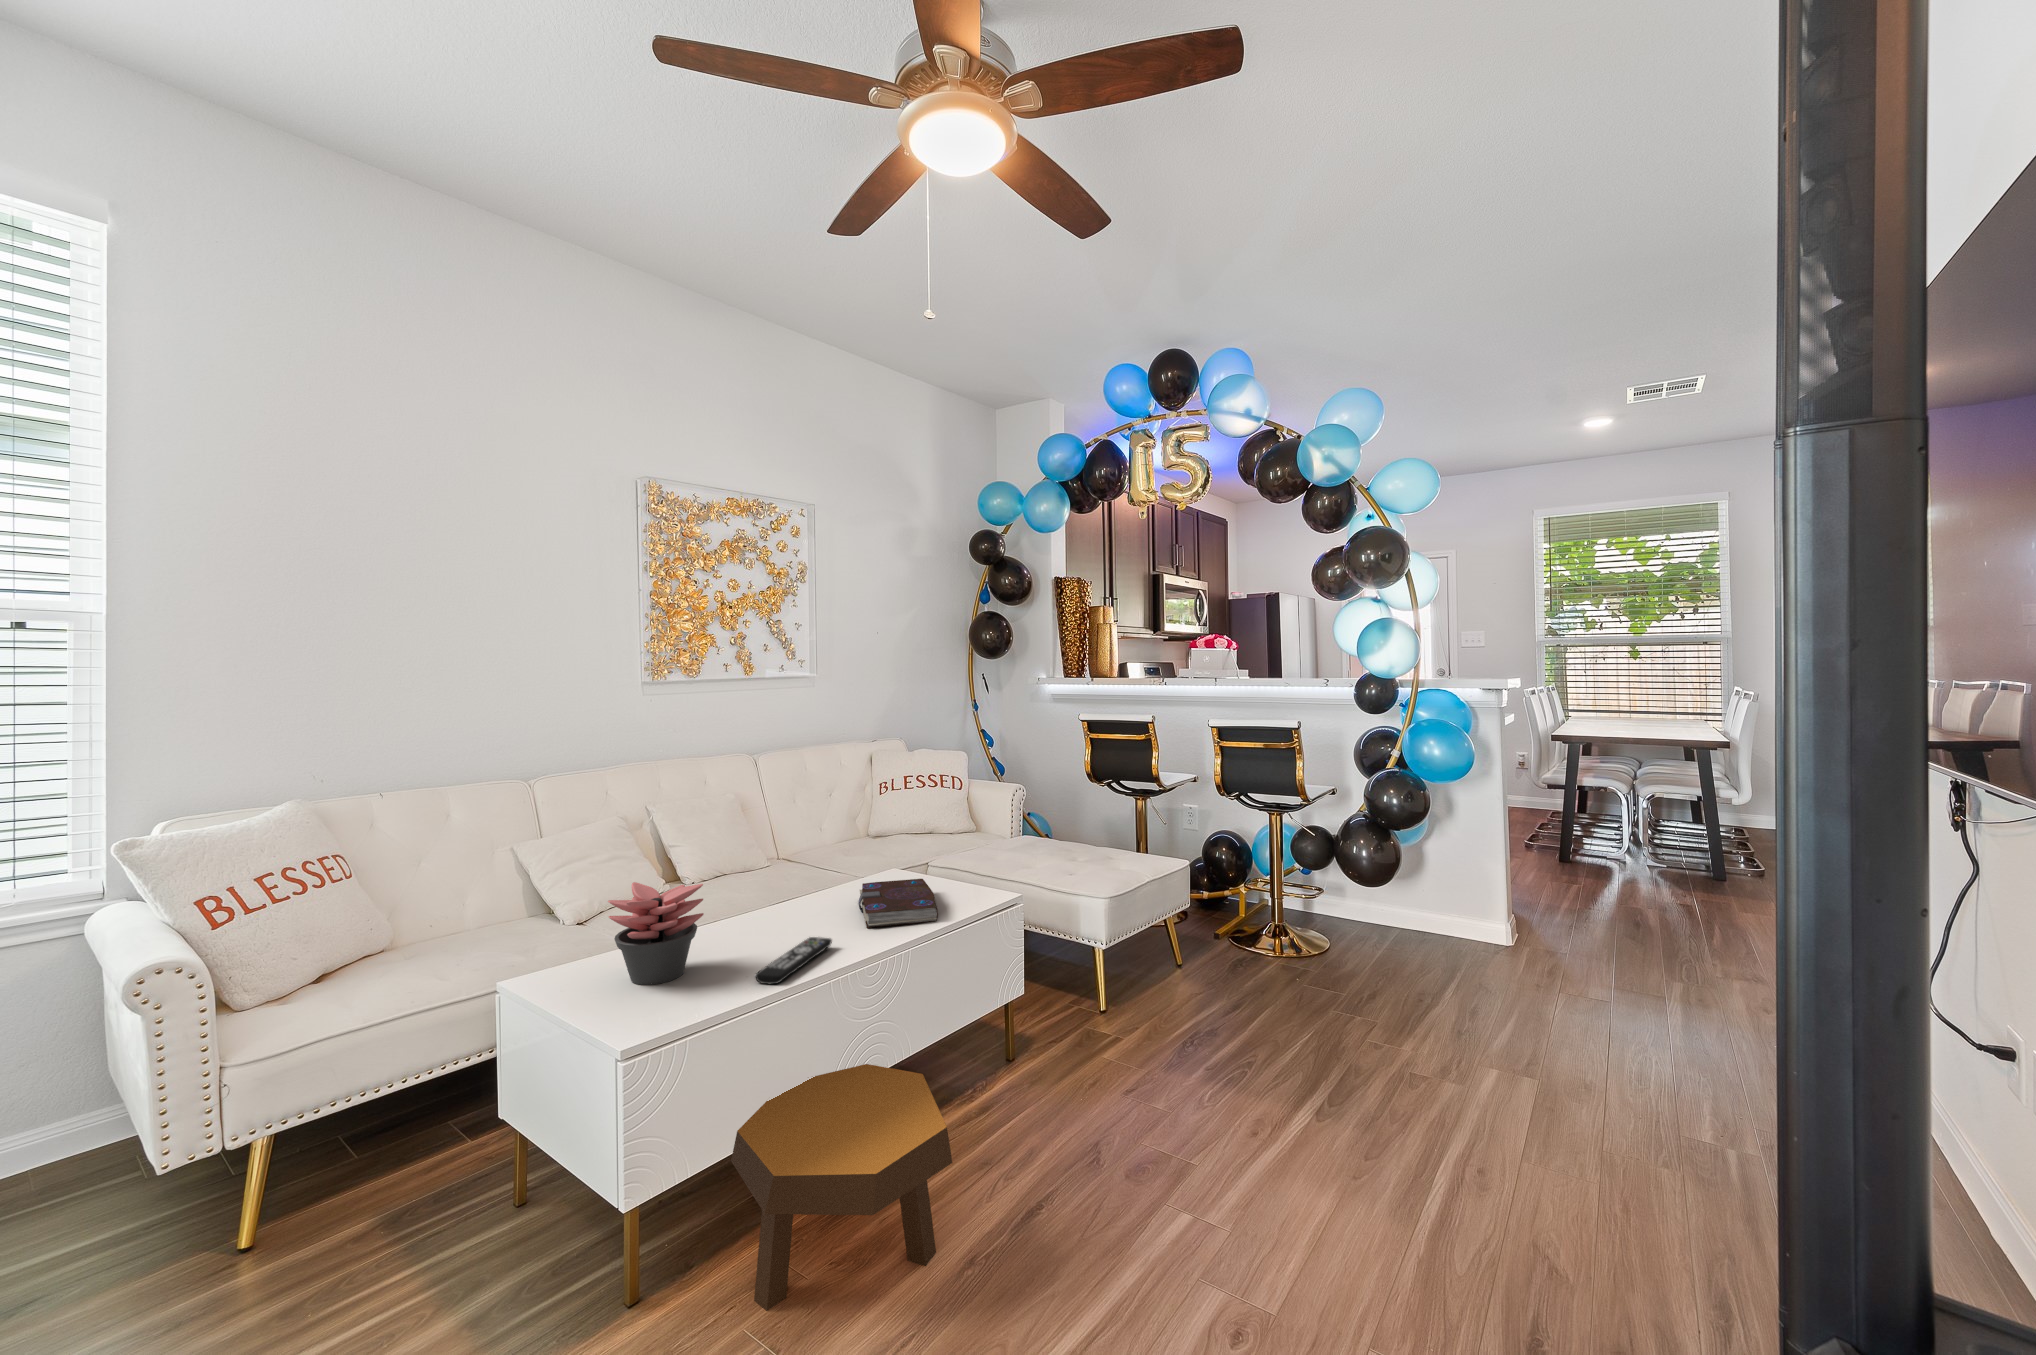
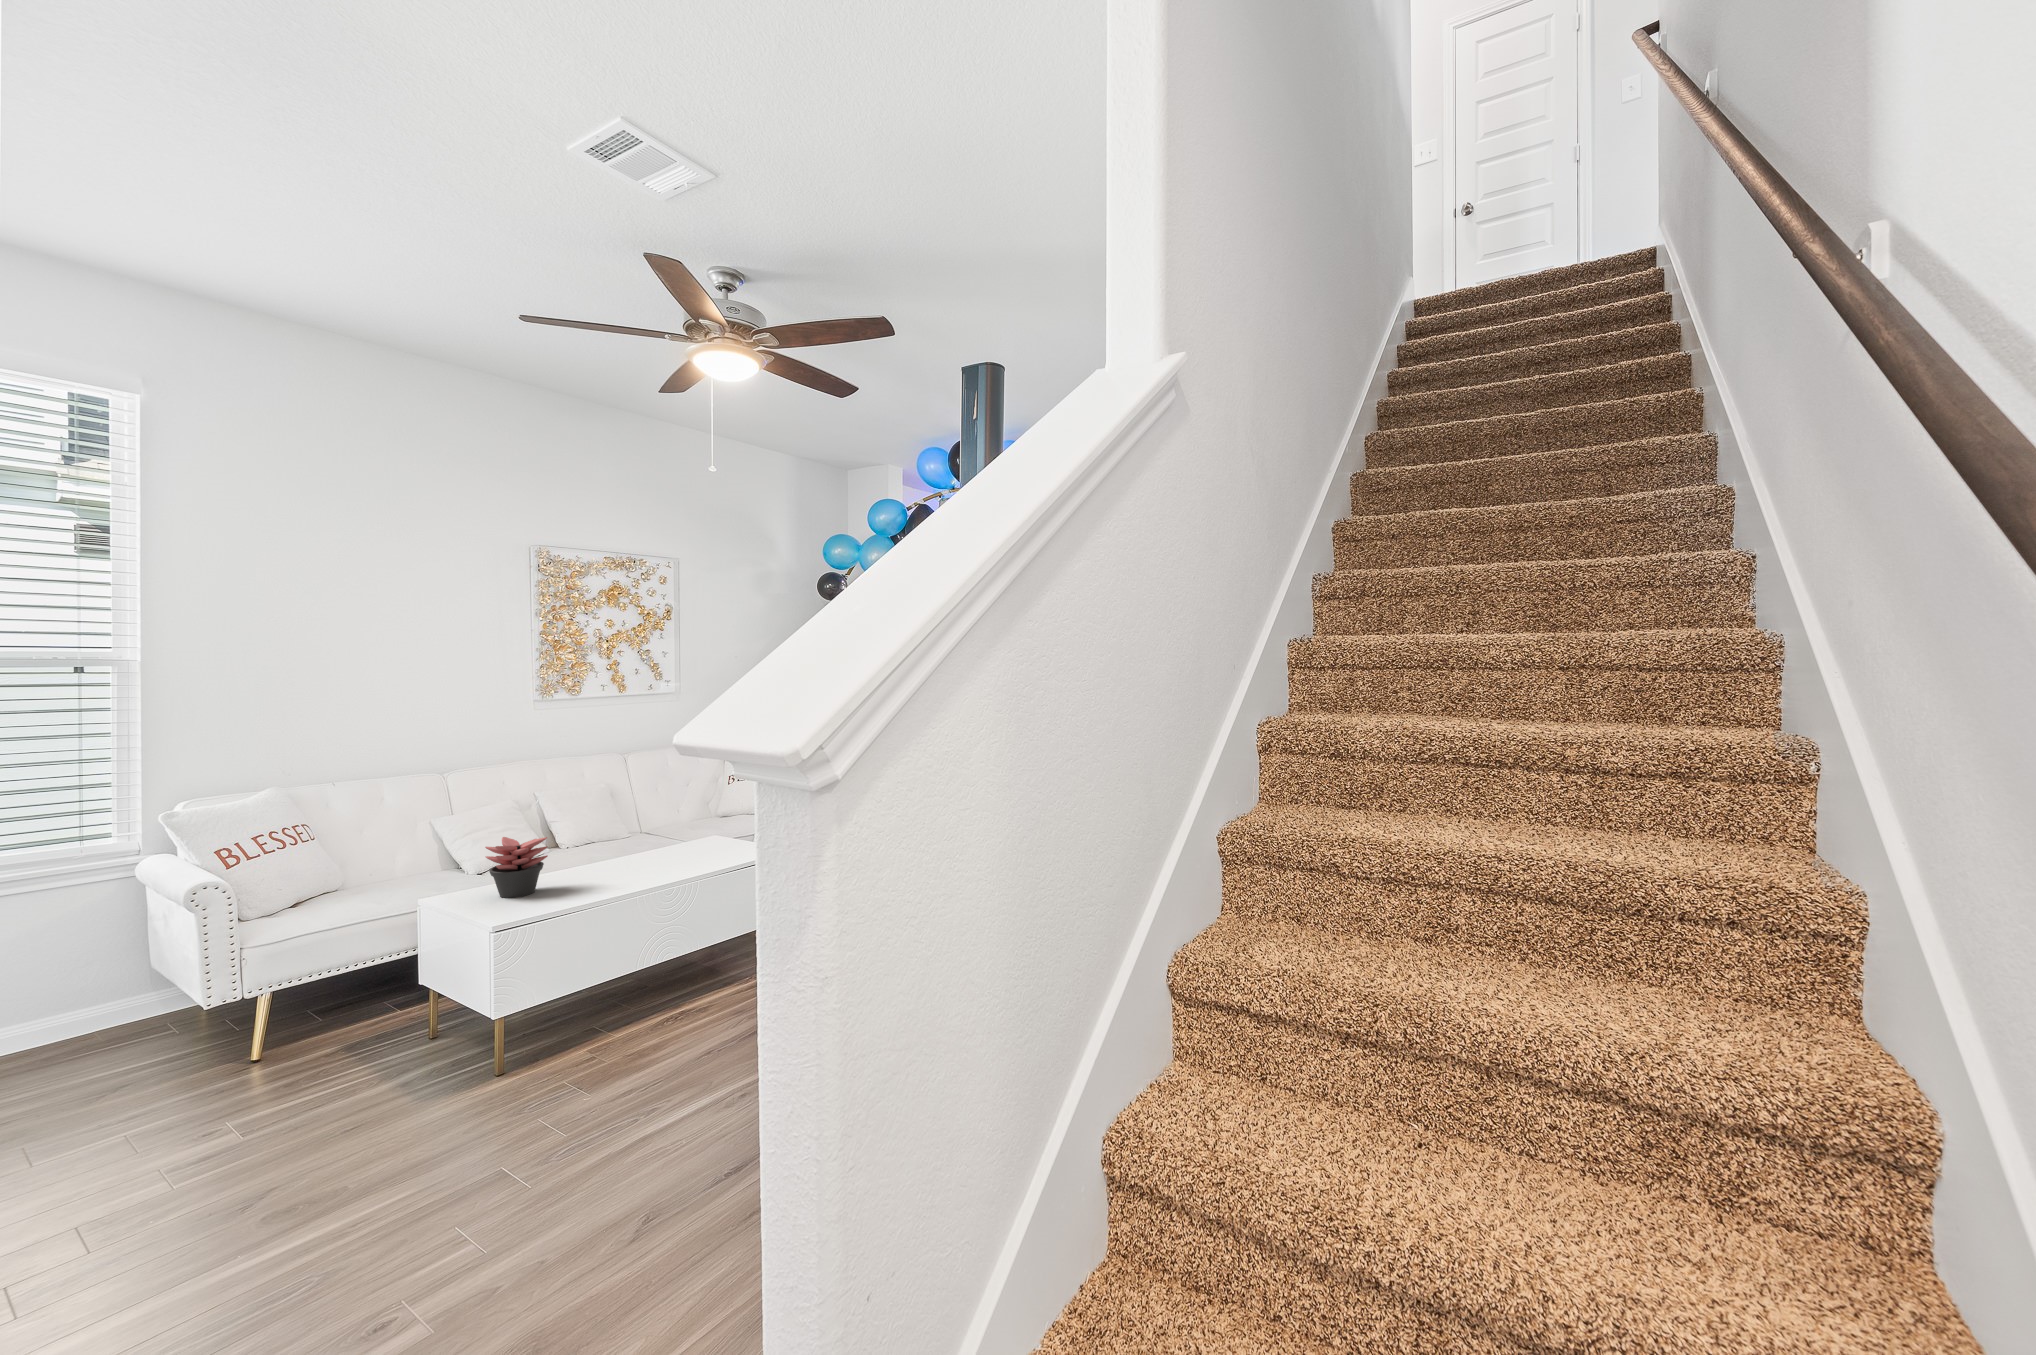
book: present [858,879,938,928] -> none [664,841,720,869]
remote control: present [755,937,832,984] -> none [577,873,635,896]
footstool: present [731,1064,952,1311] -> none [556,949,690,1072]

